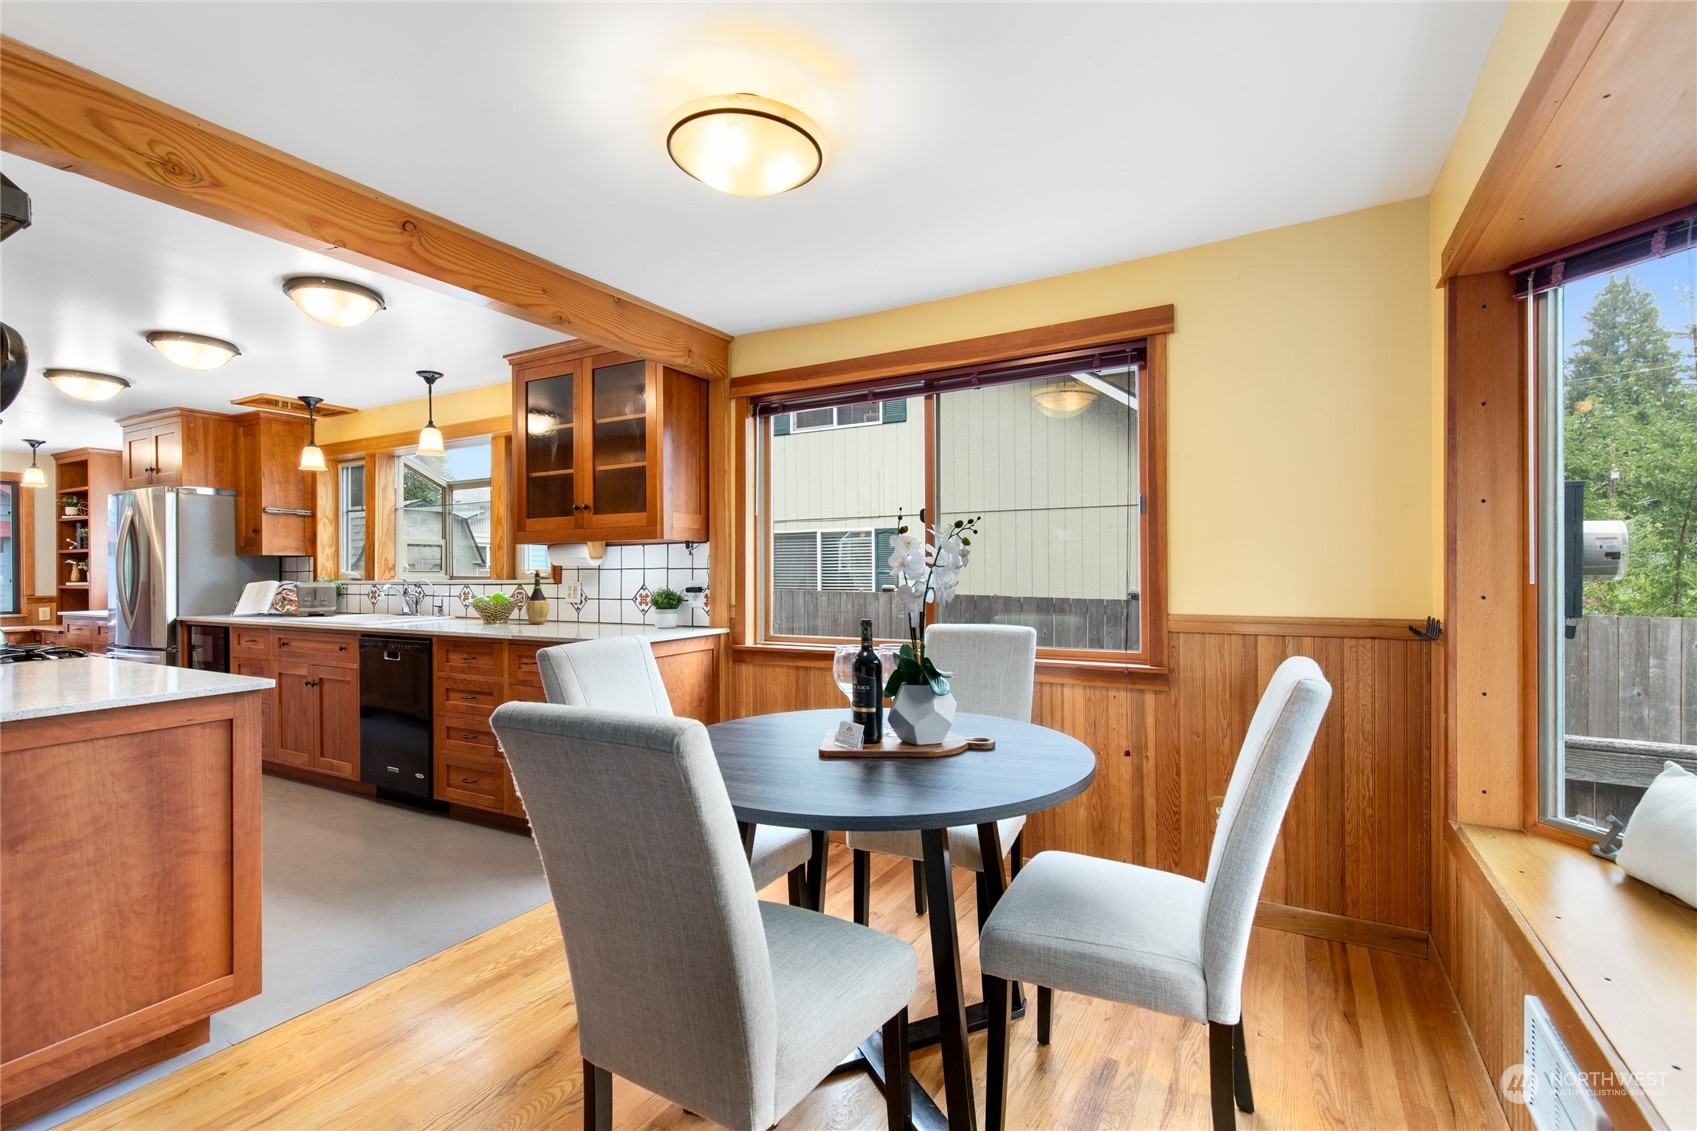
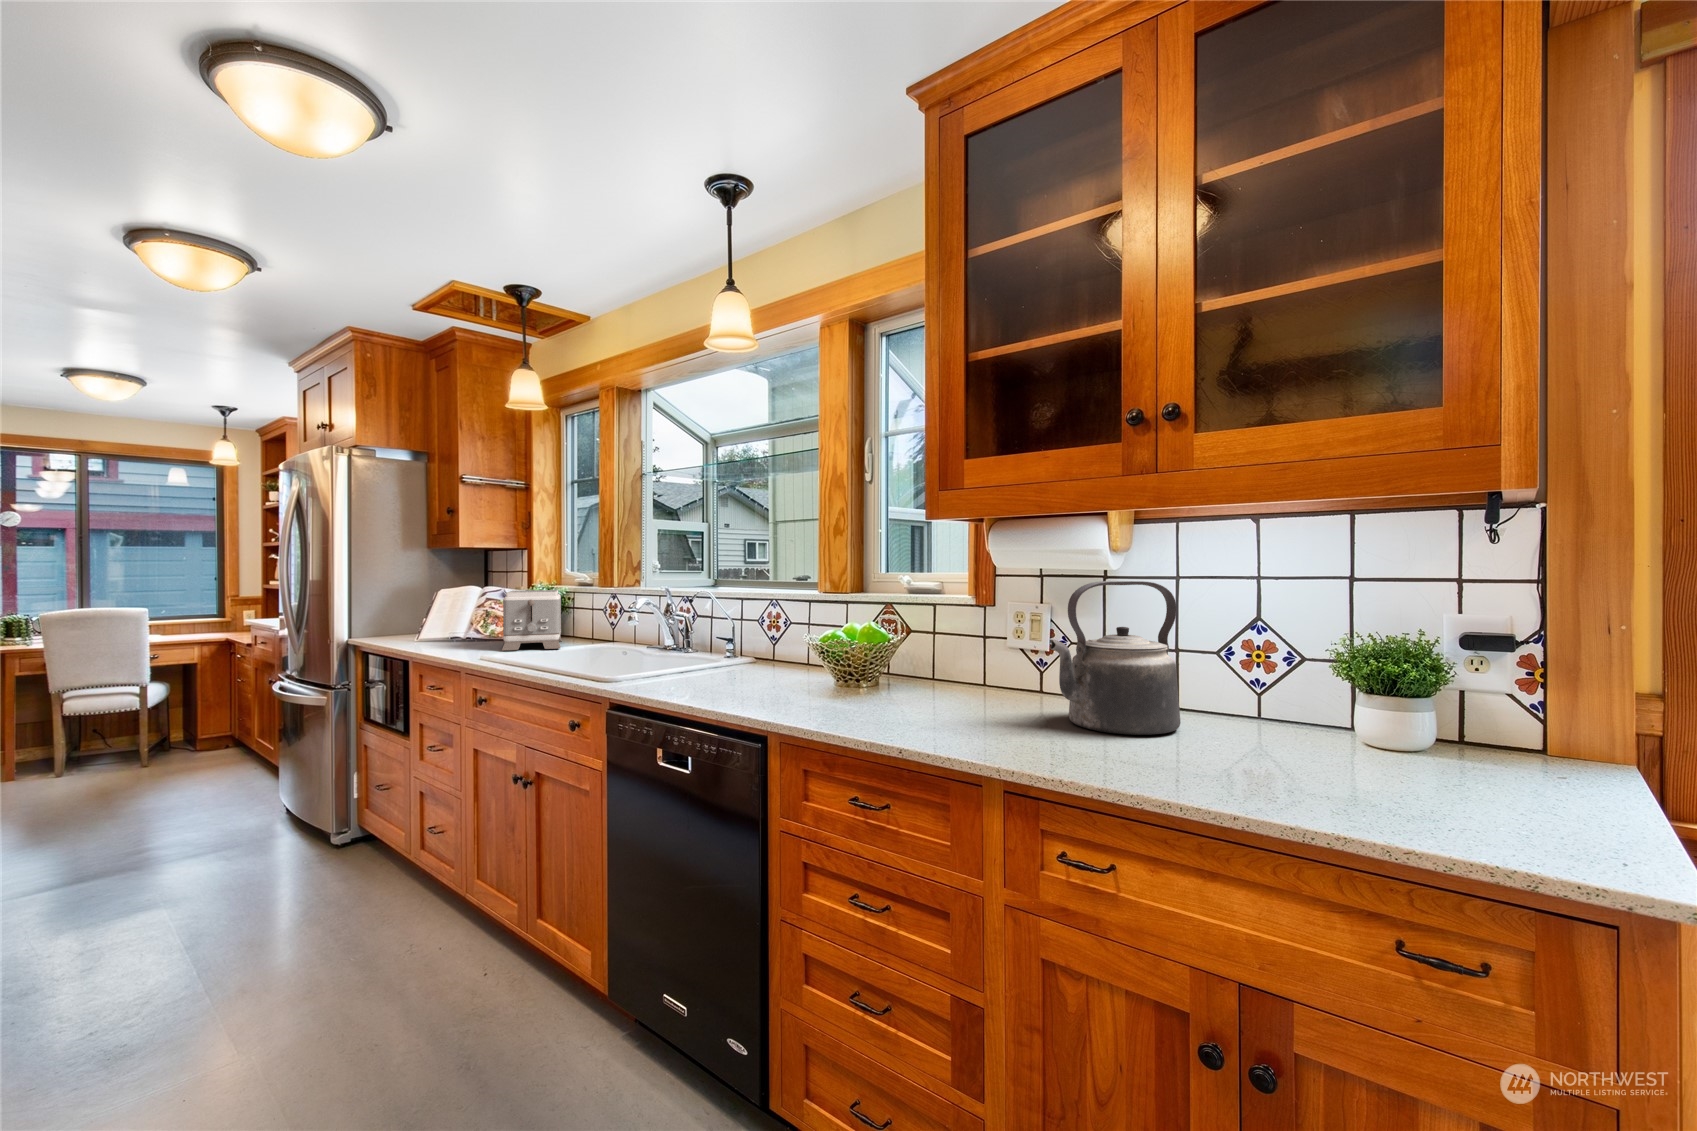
wine bottle: present [526,570,549,624] -> none [930,576,976,692]
kettle: none [551,570,610,630] -> present [1050,581,1181,735]

